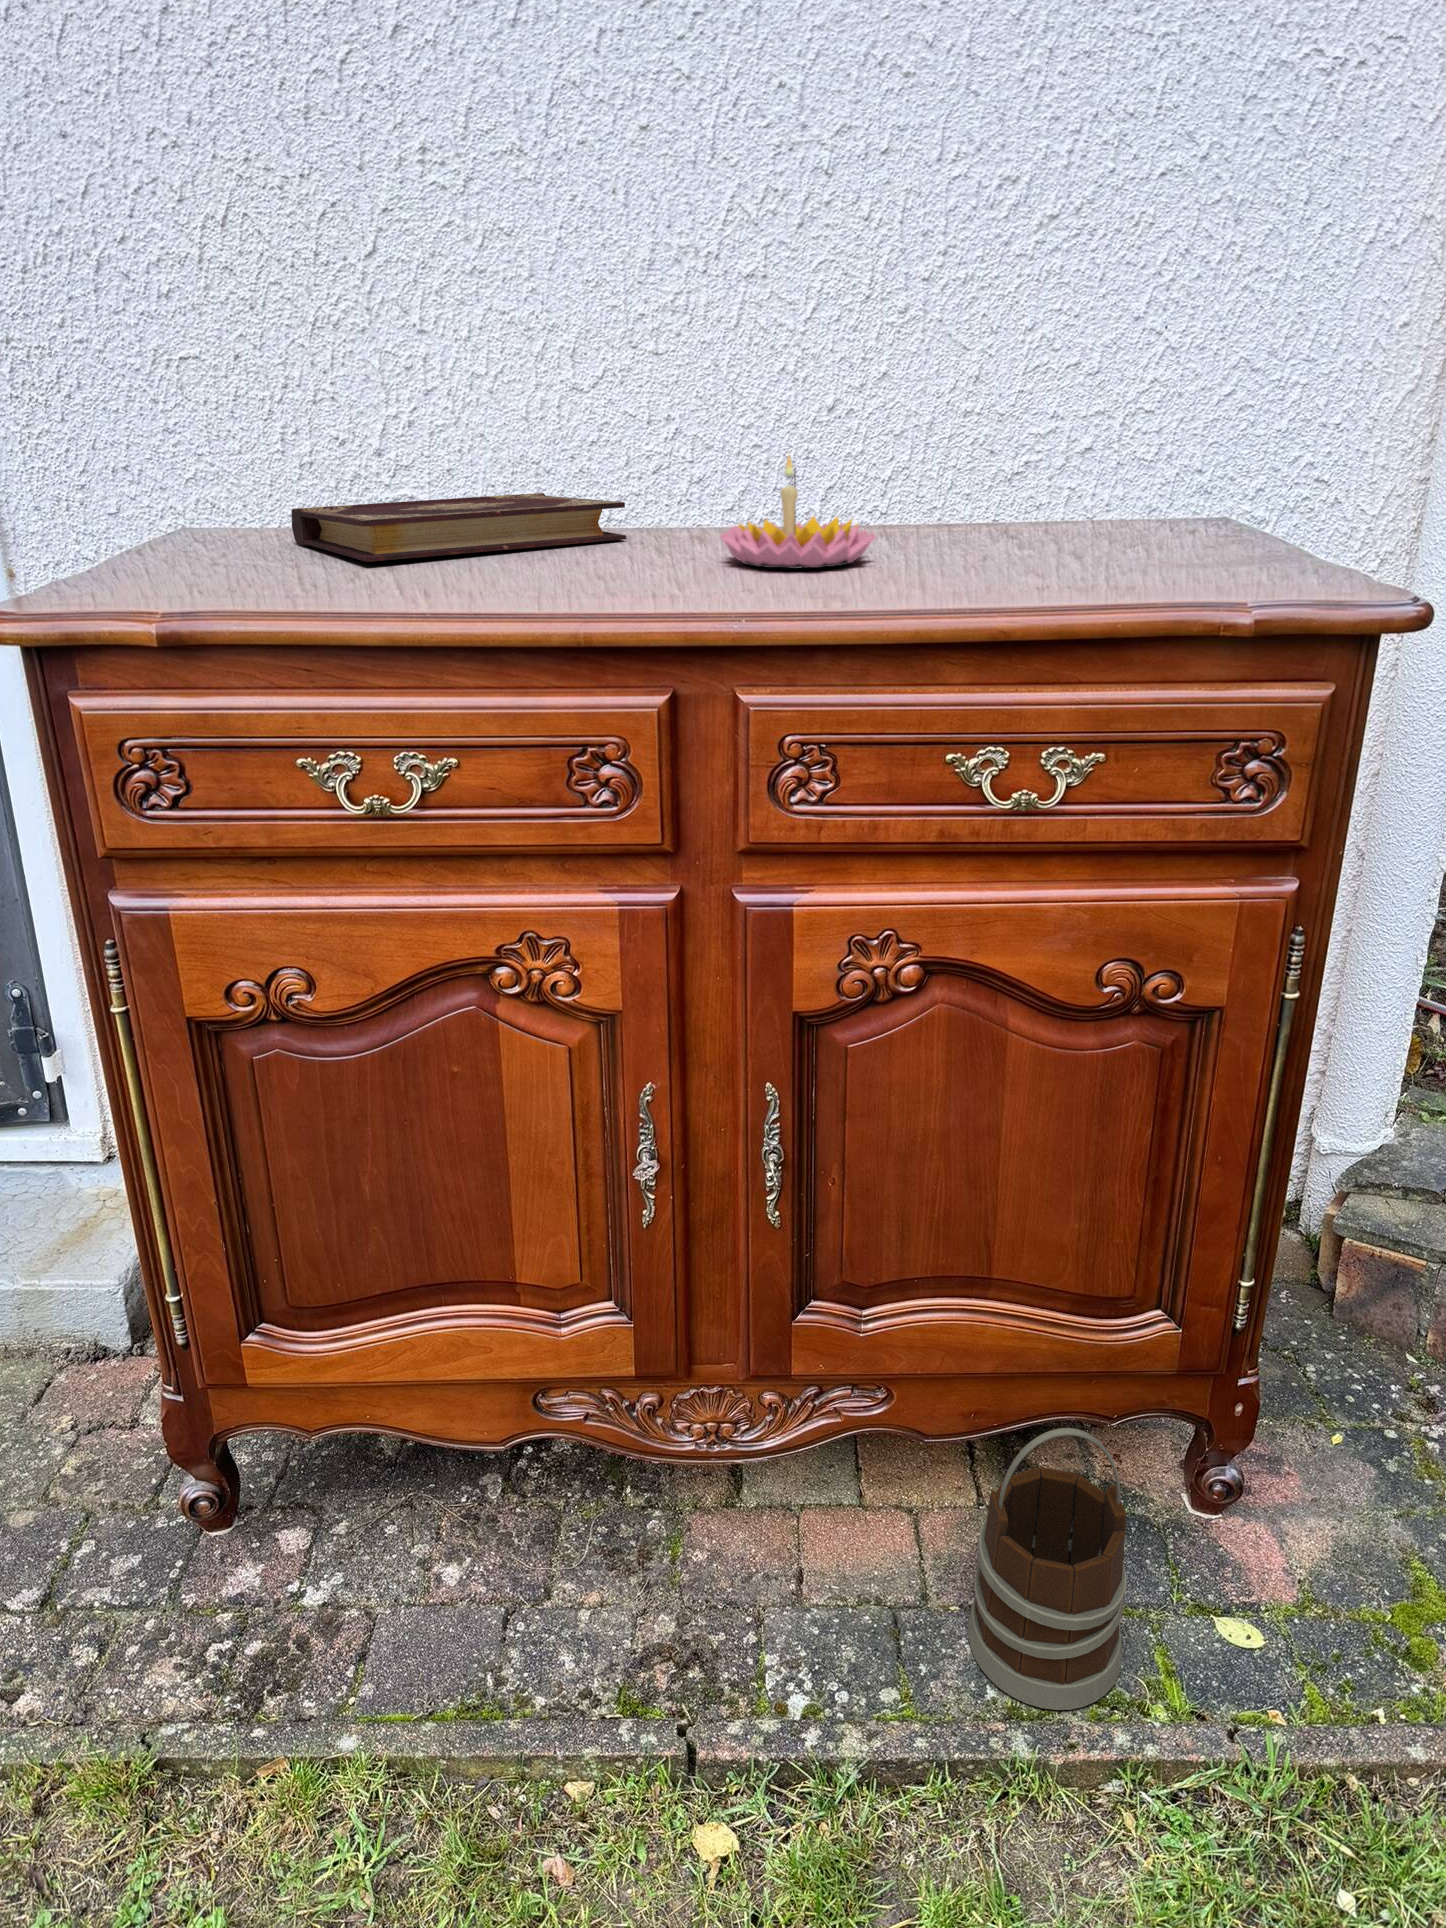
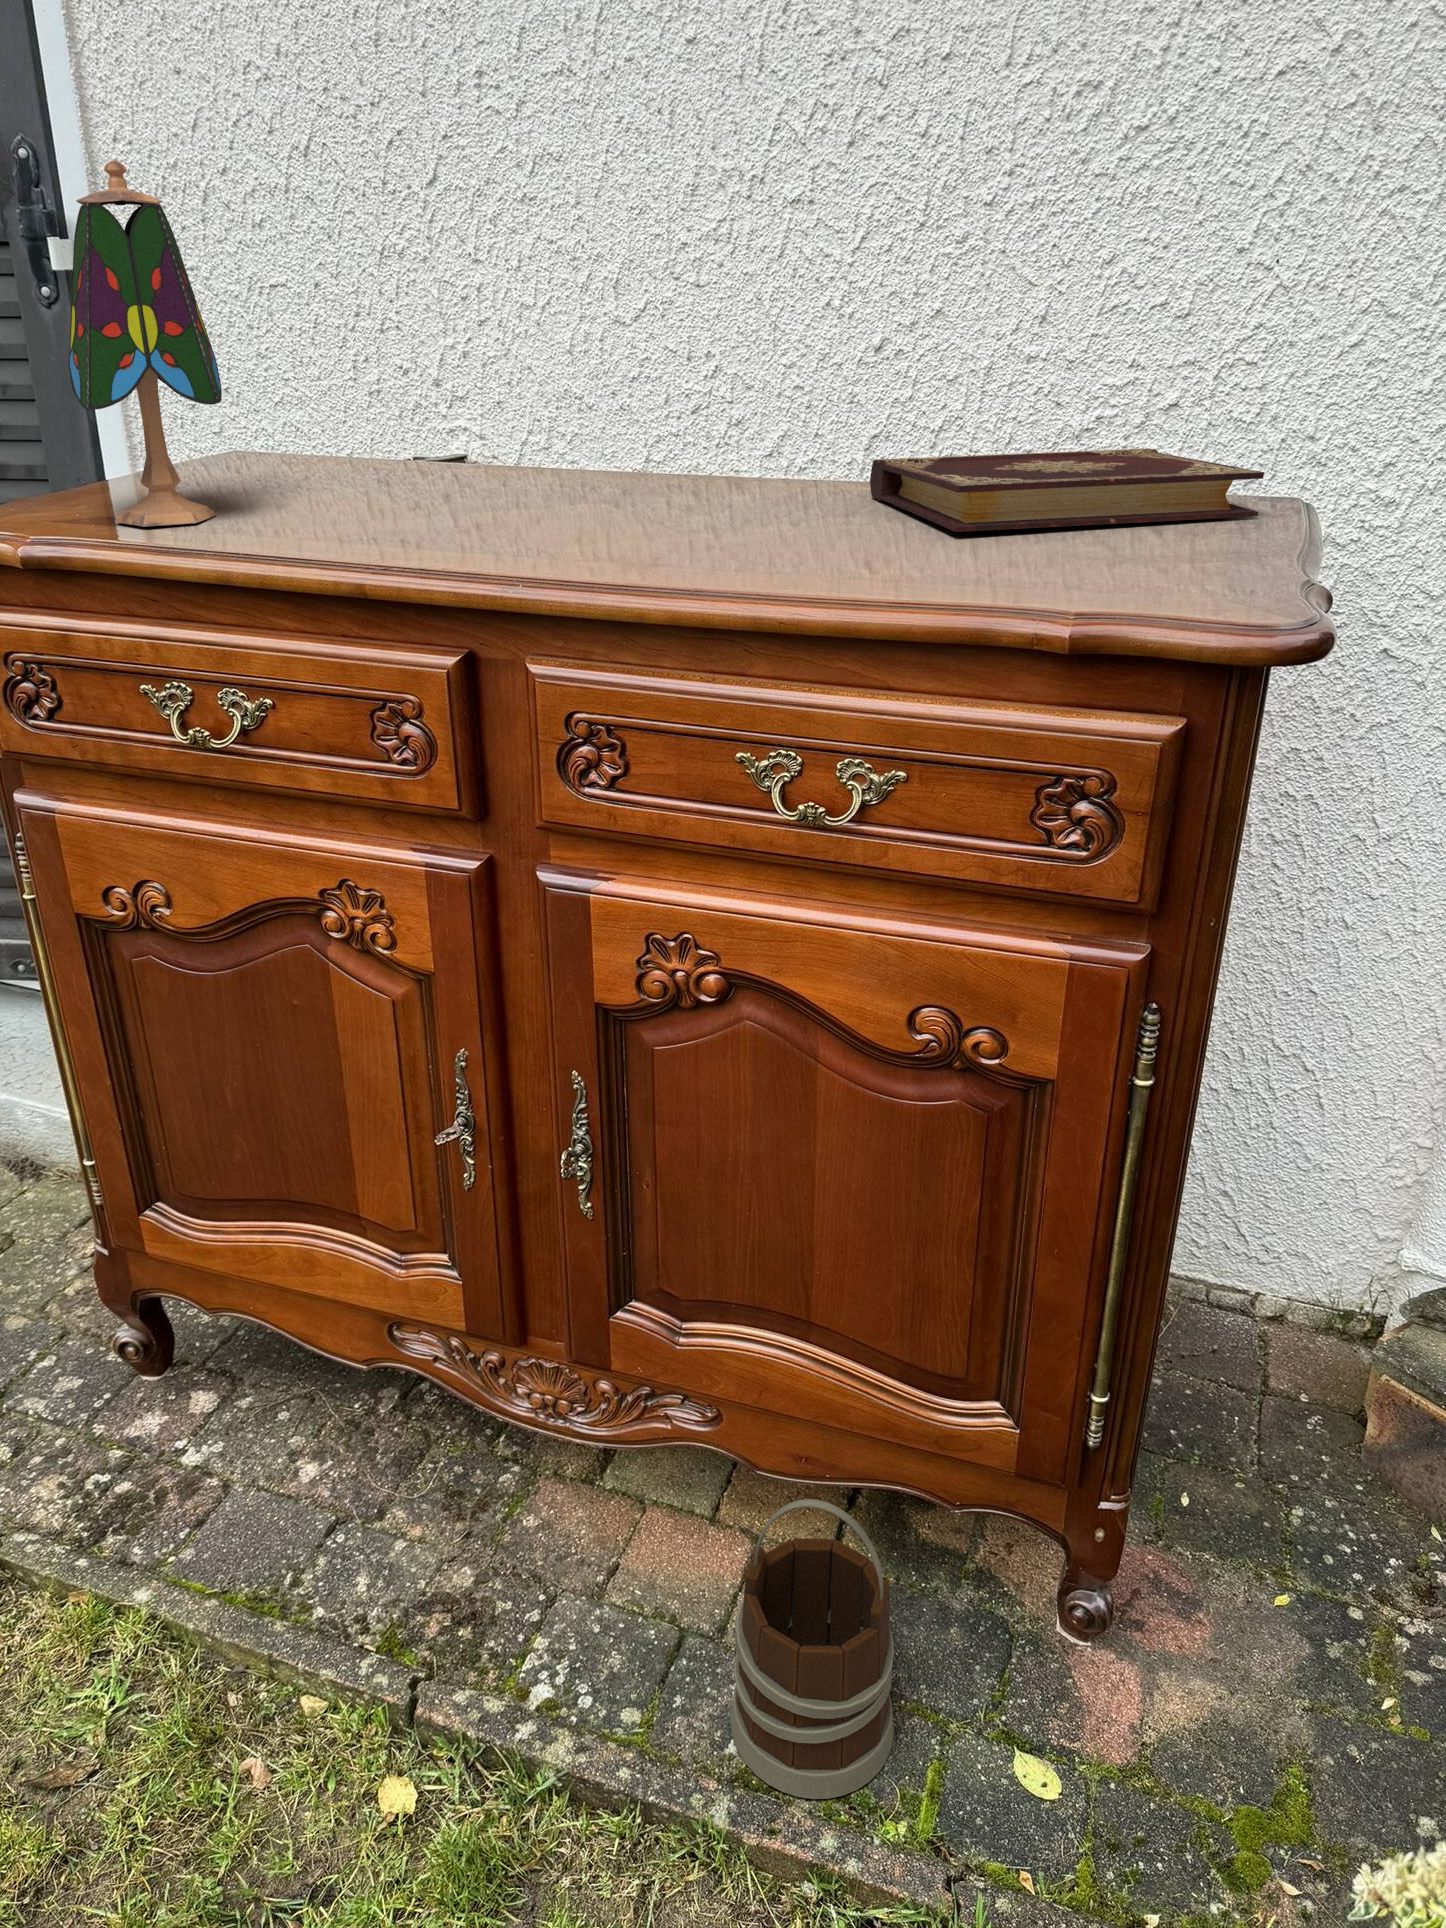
table lamp: none [125,203,307,595] -> present [68,160,222,527]
candle holder: present [720,455,876,568] -> none [623,408,794,536]
book: present [291,493,626,562] -> present [870,449,1264,532]

